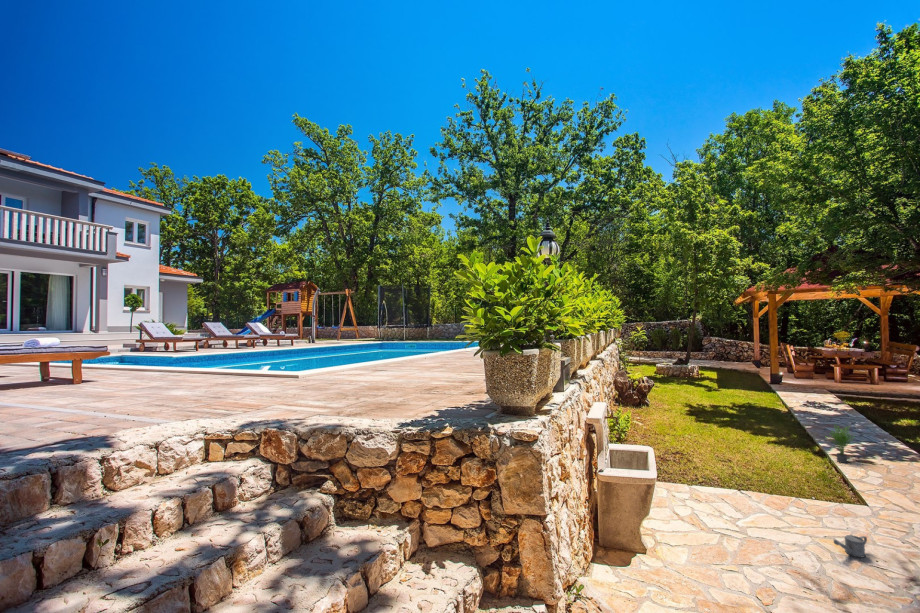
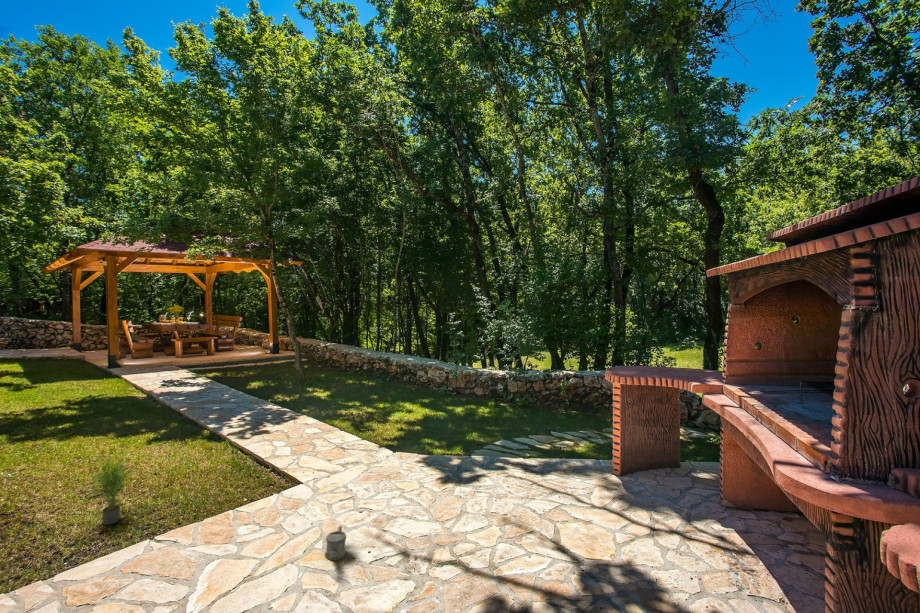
potted plant: present [828,428,850,463] -> present [83,461,131,525]

